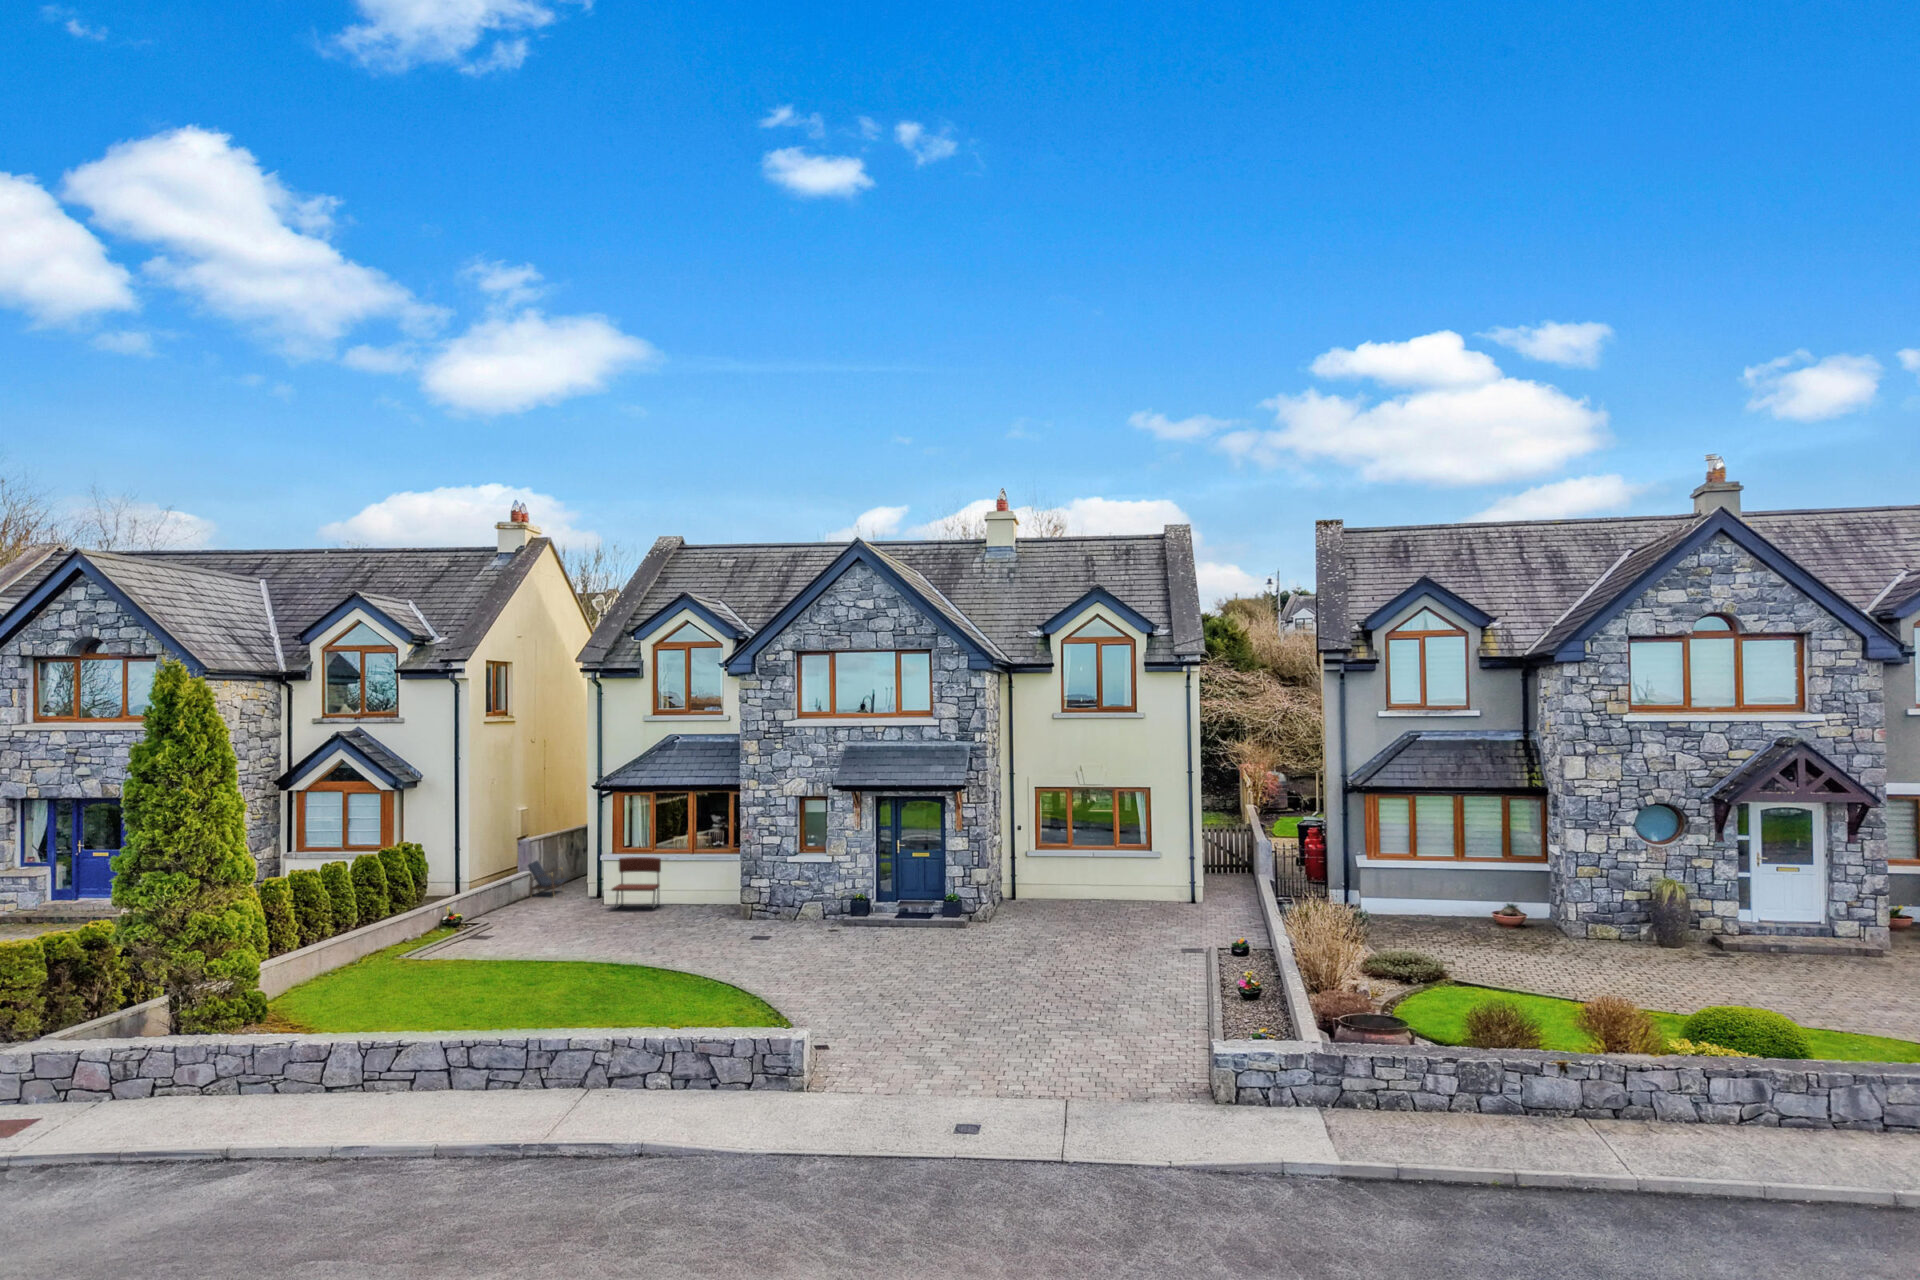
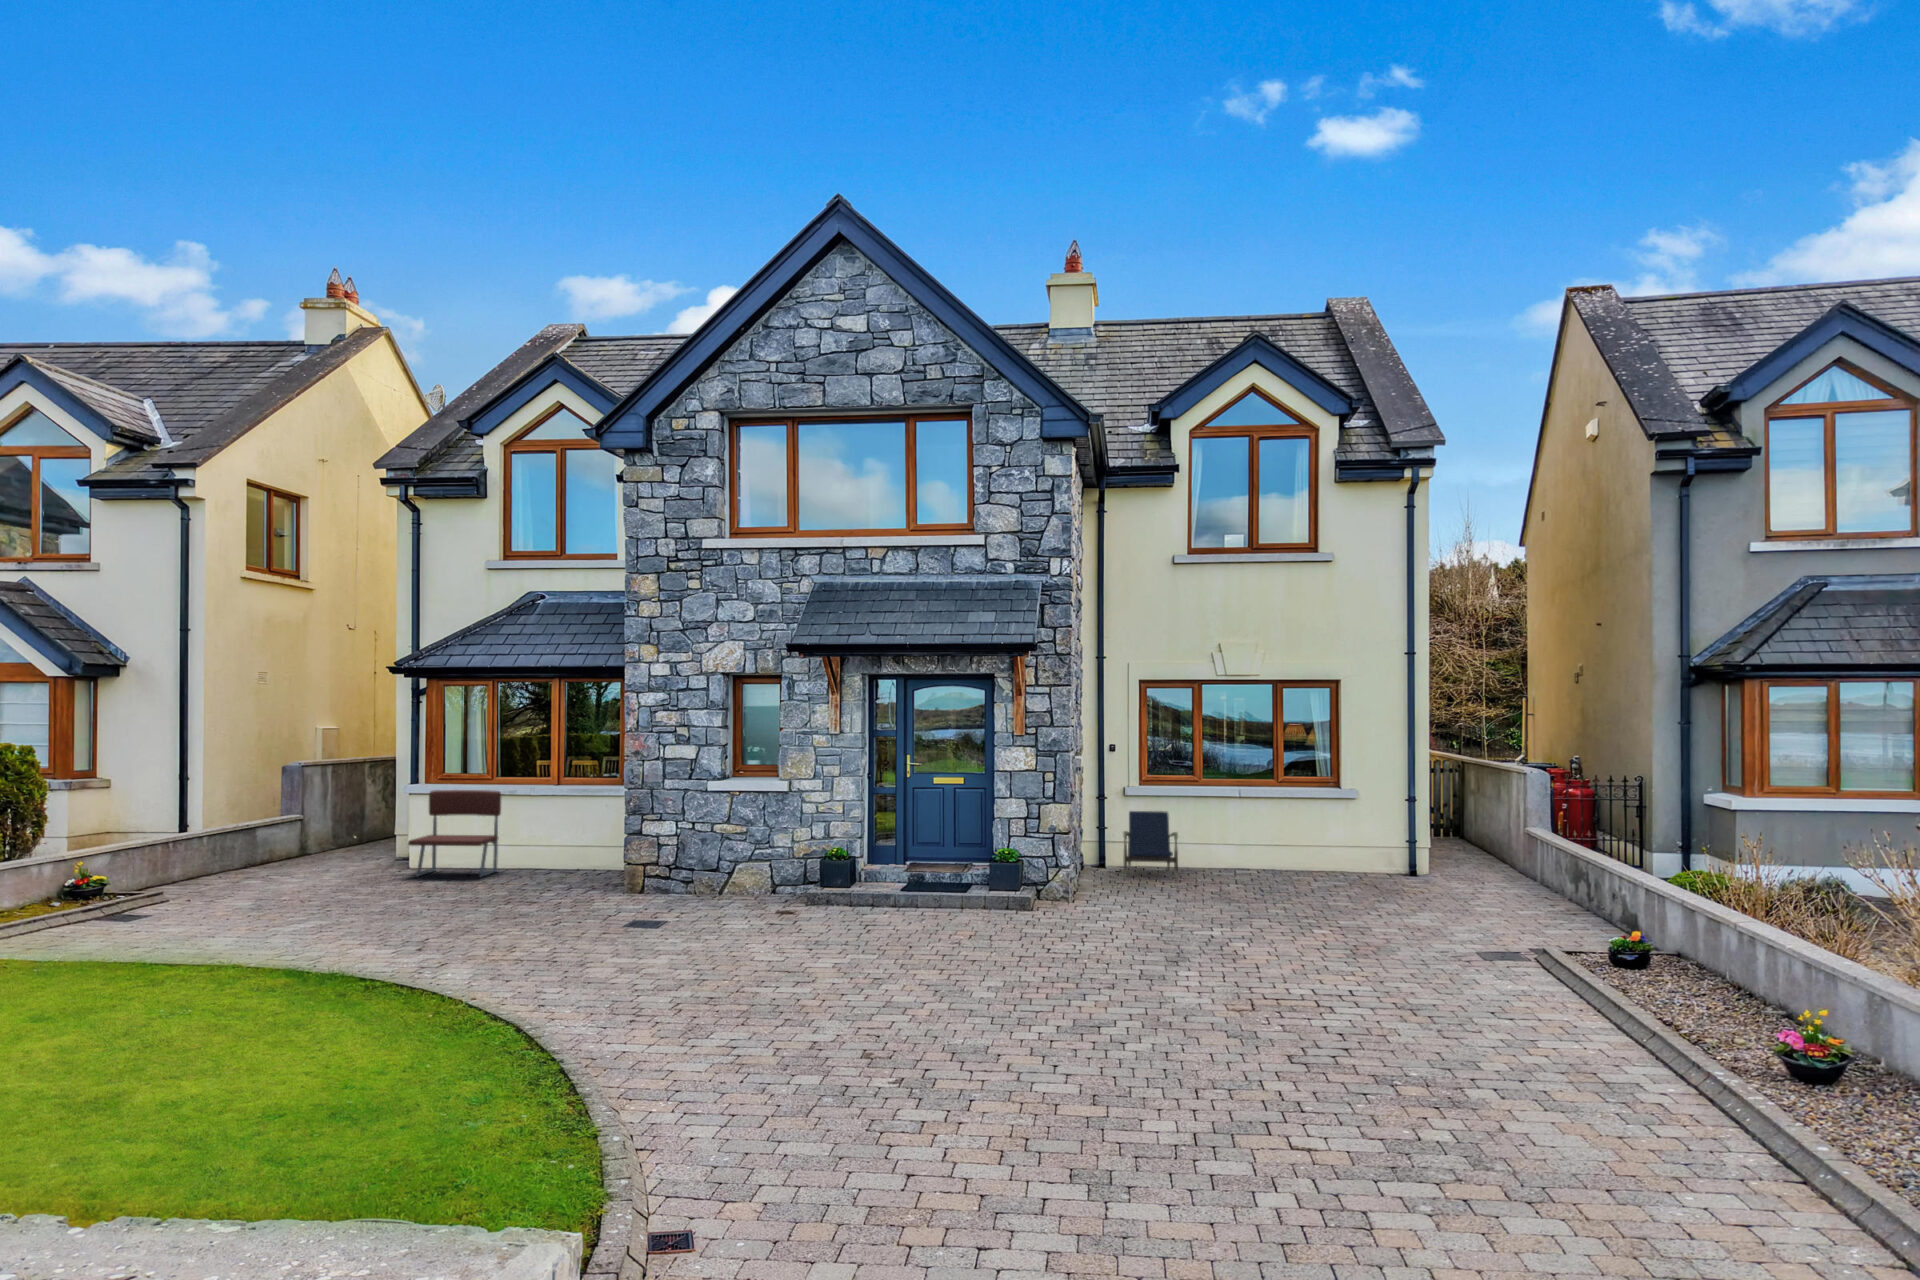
lounge chair: present [528,861,567,897] -> present [1123,811,1178,877]

